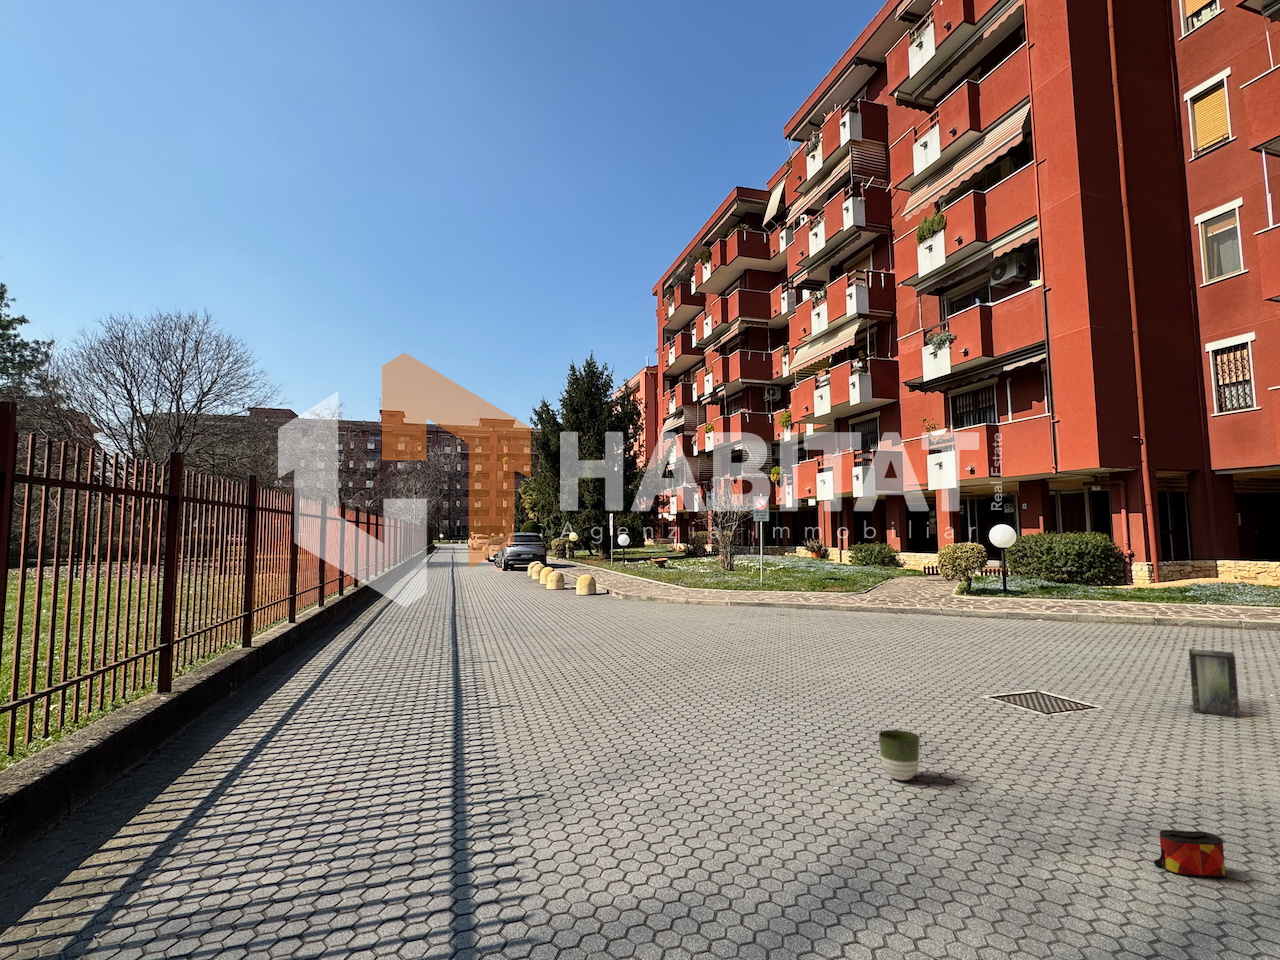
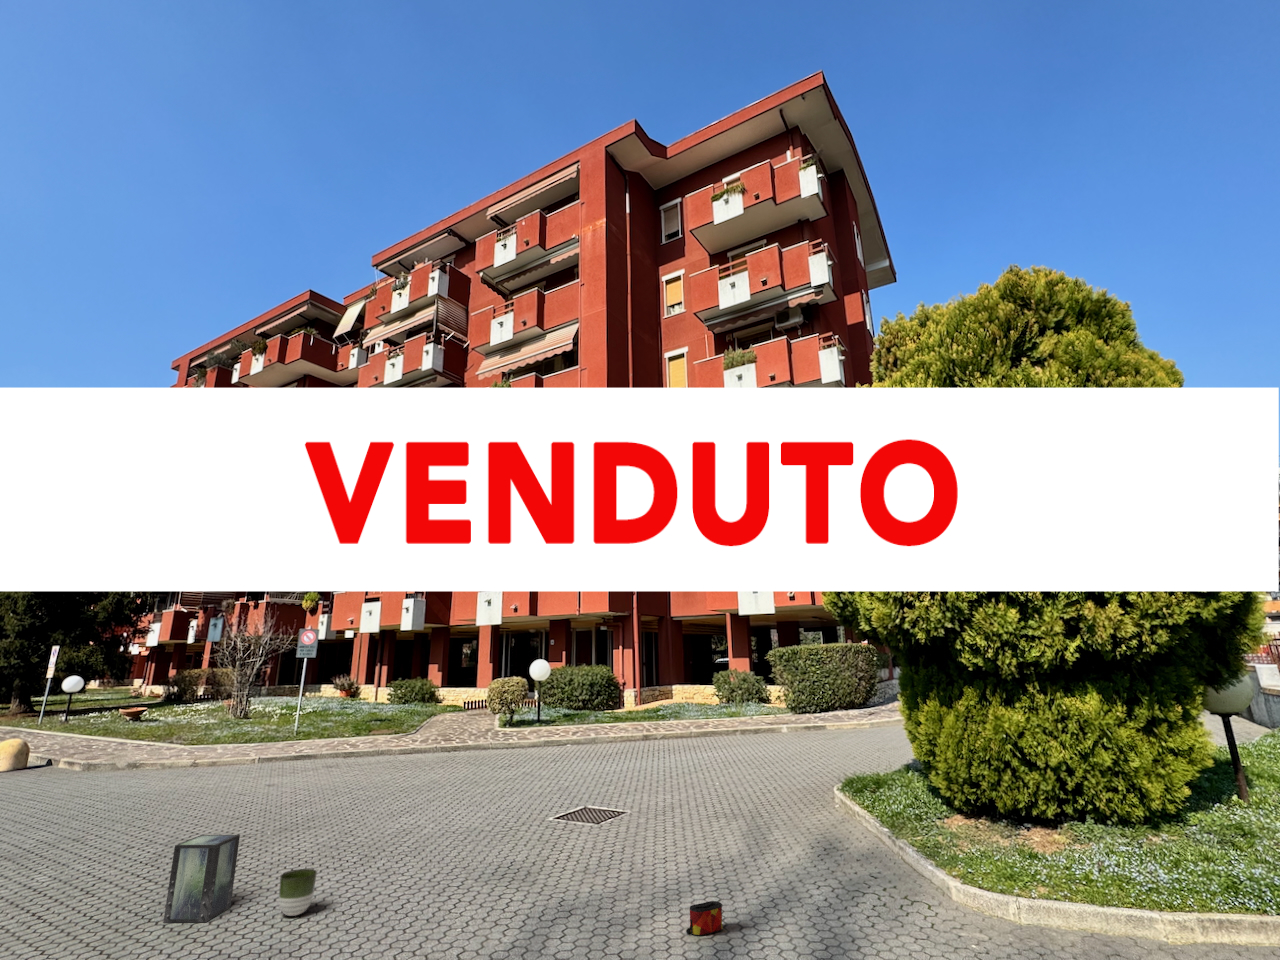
storage box: present [1189,649,1240,717] -> present [163,835,240,923]
planter: present [879,730,920,780] -> present [279,869,317,916]

